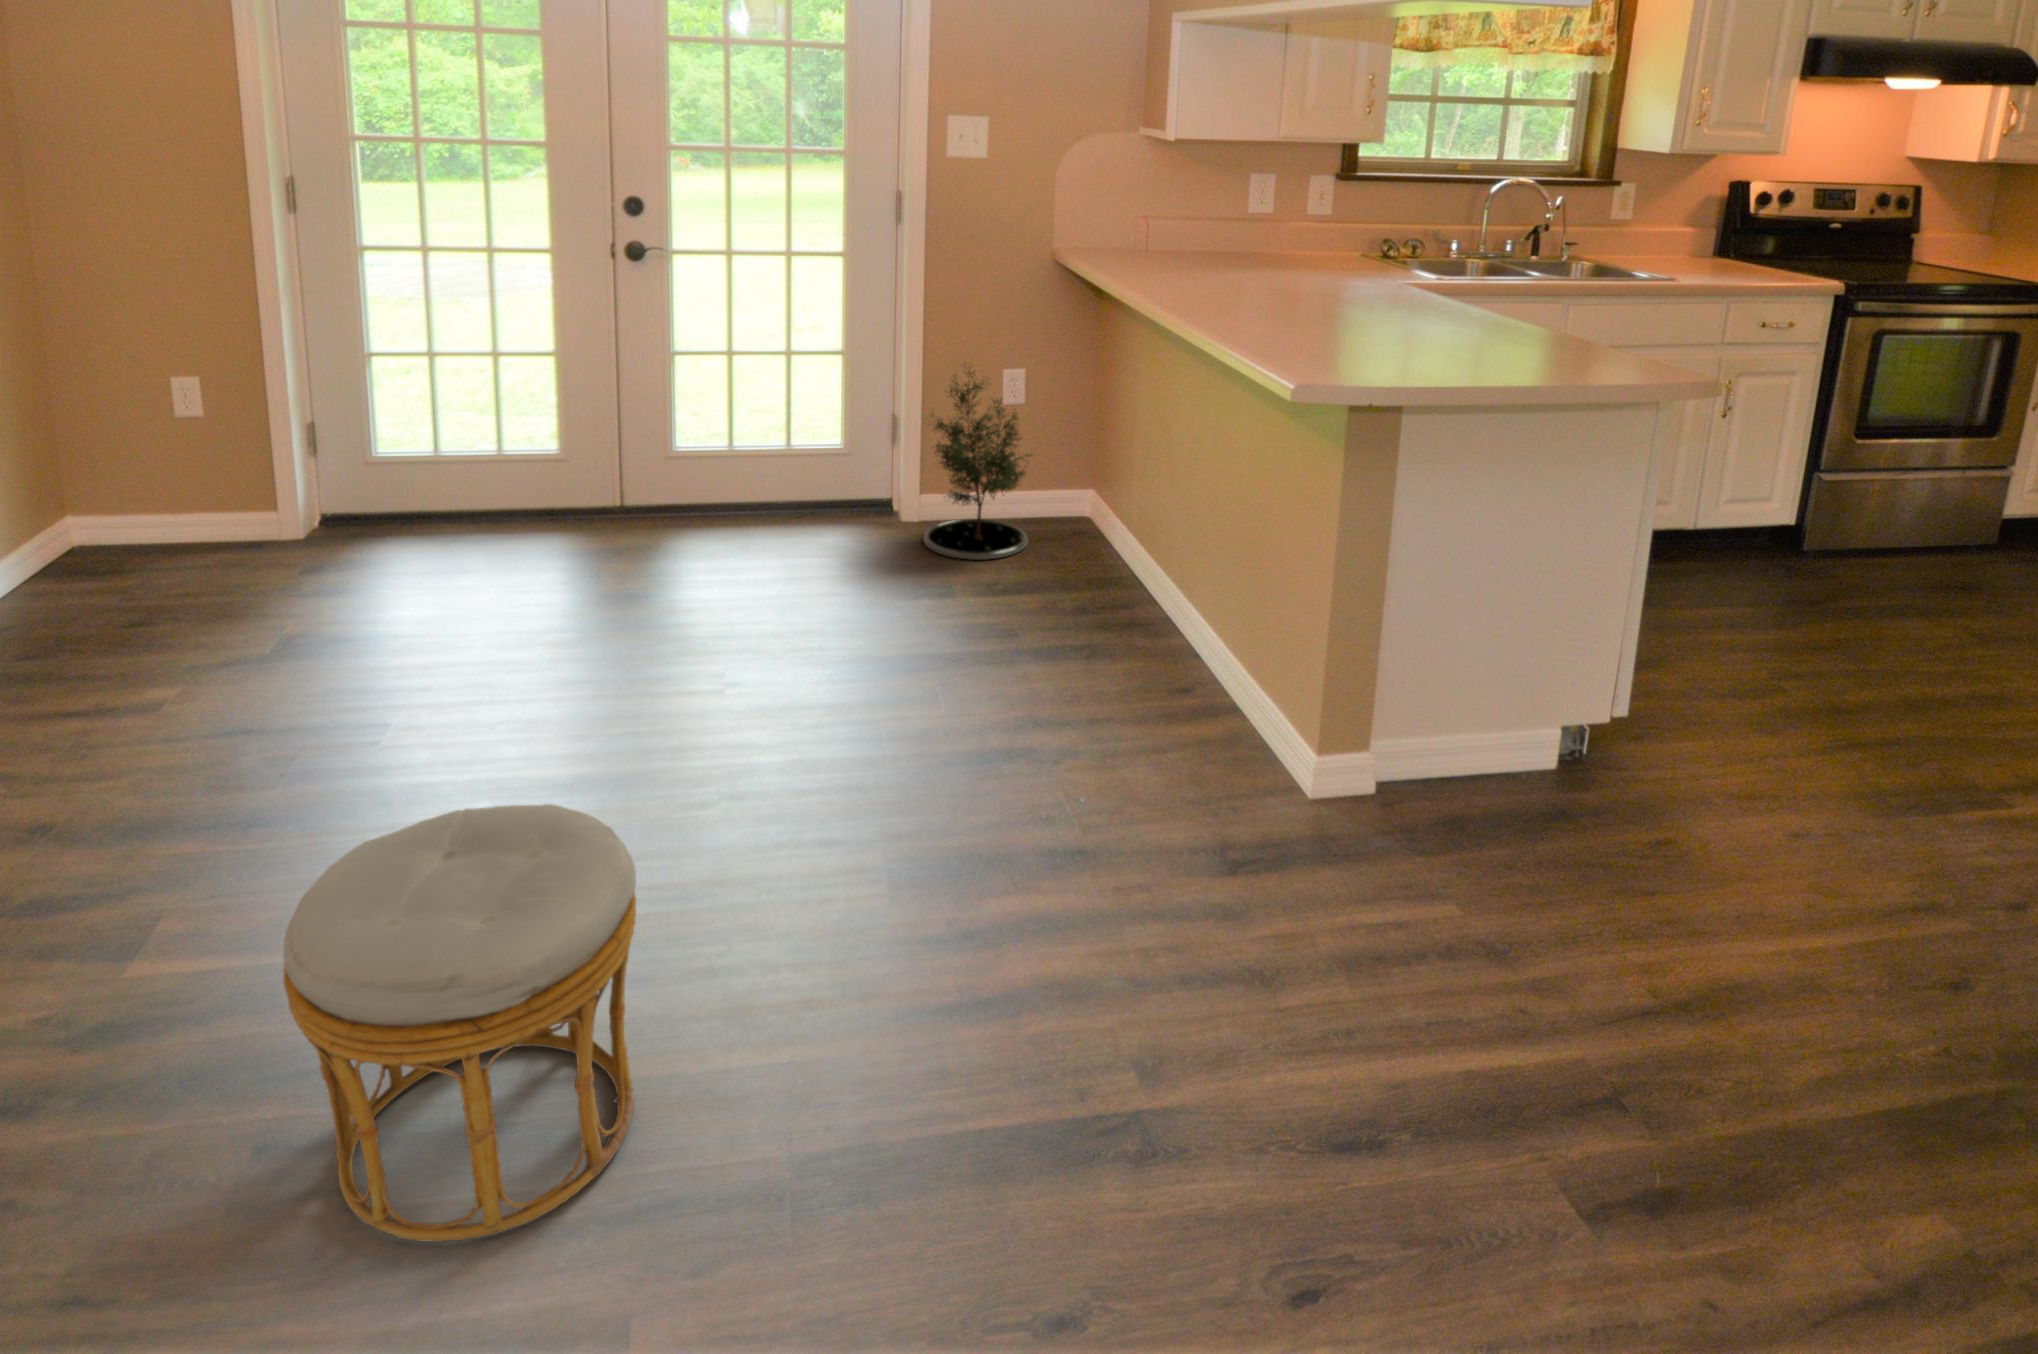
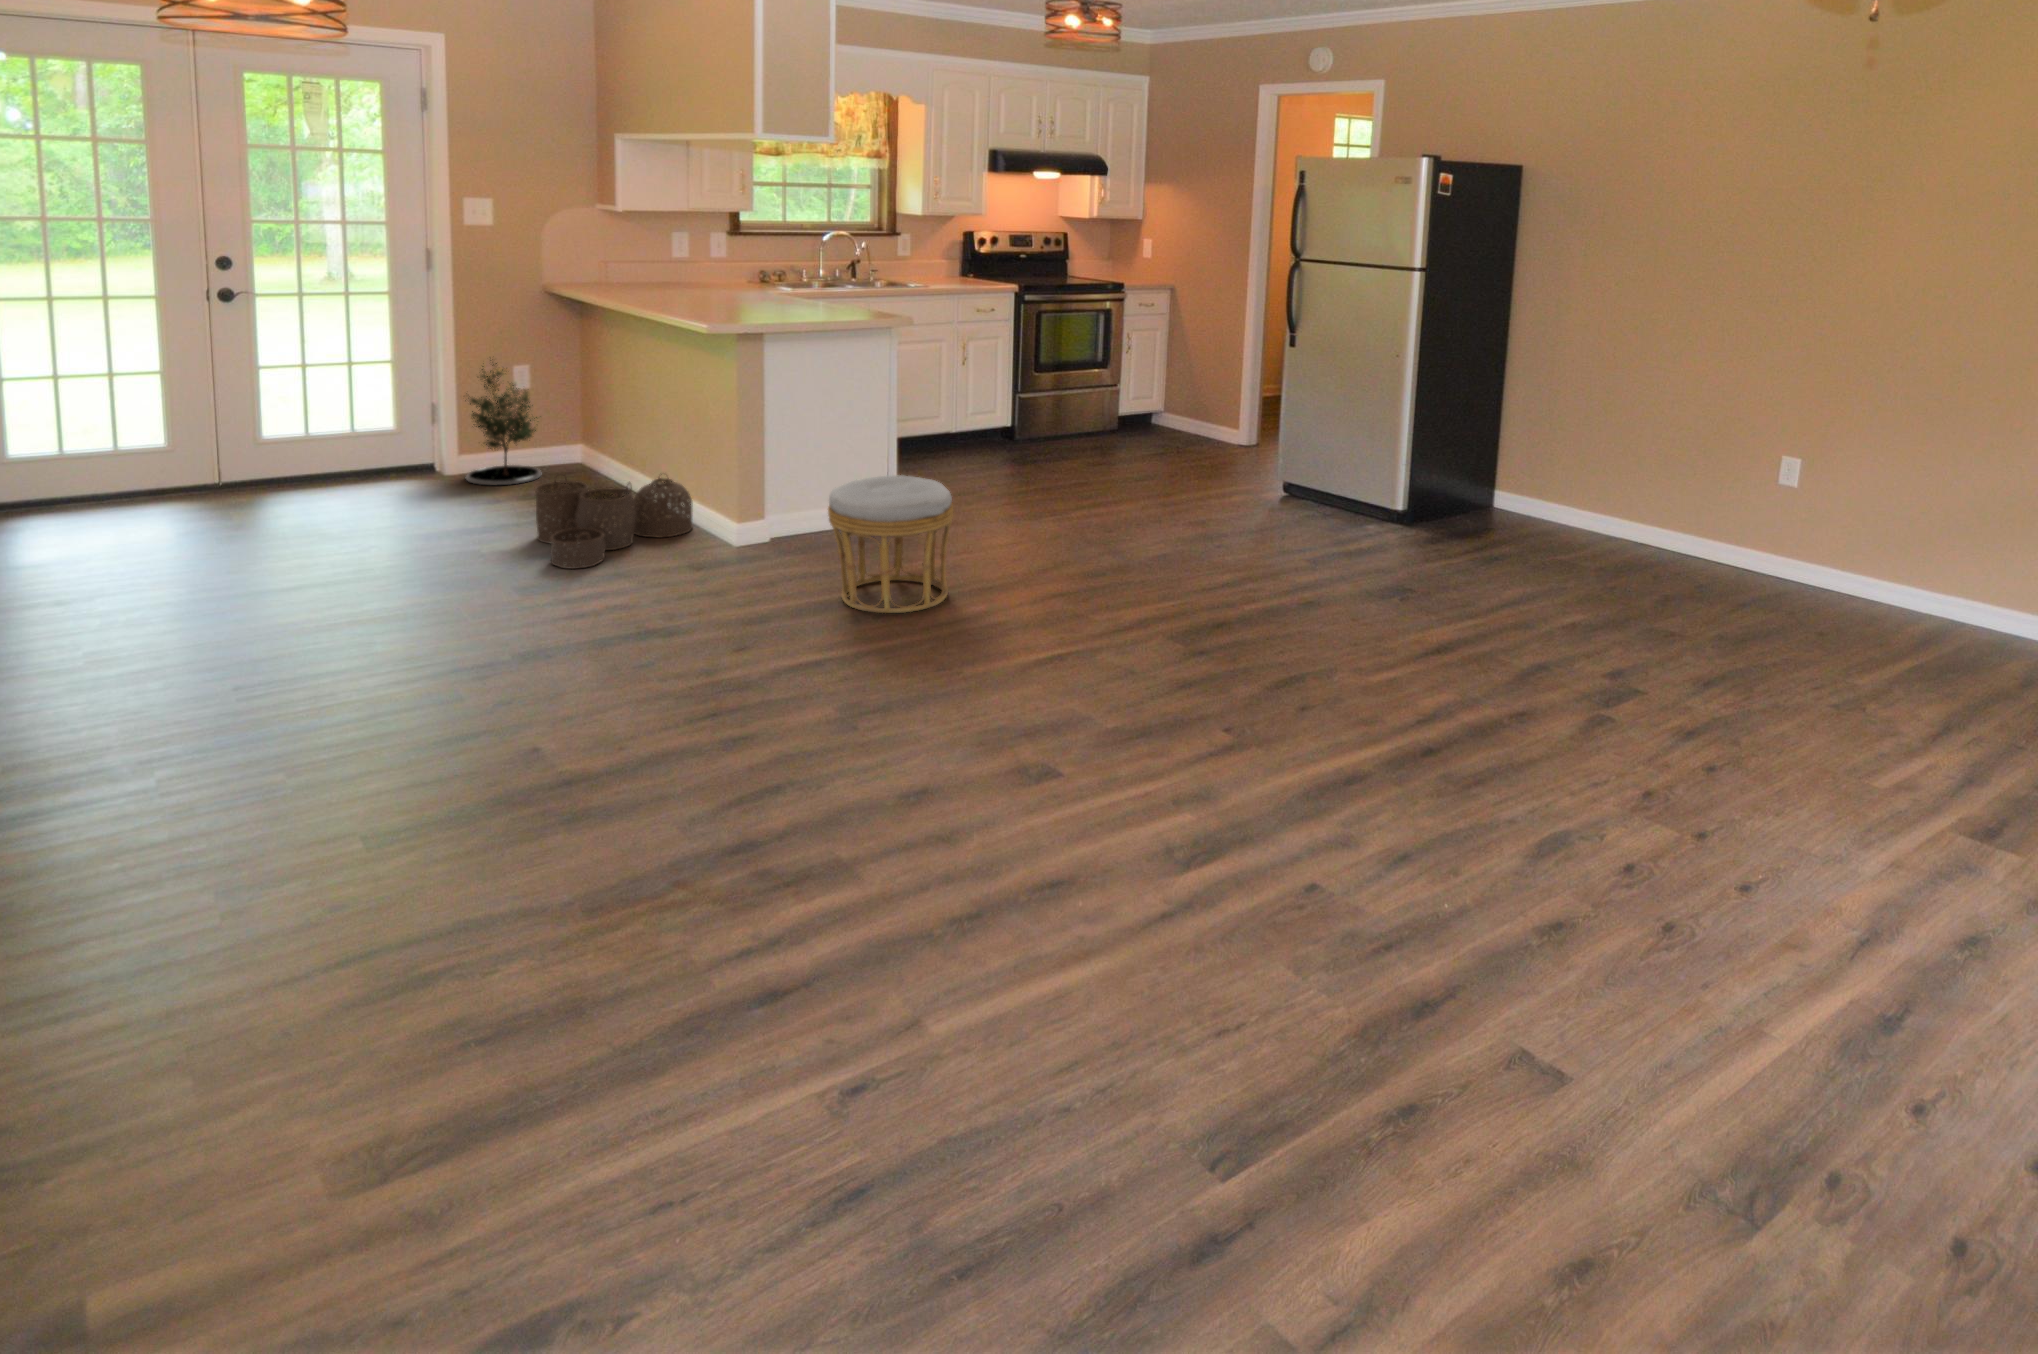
woven basket: none [994,595,1250,807] -> present [535,473,692,569]
ottoman: present [283,804,636,1242] -> present [828,475,953,613]

